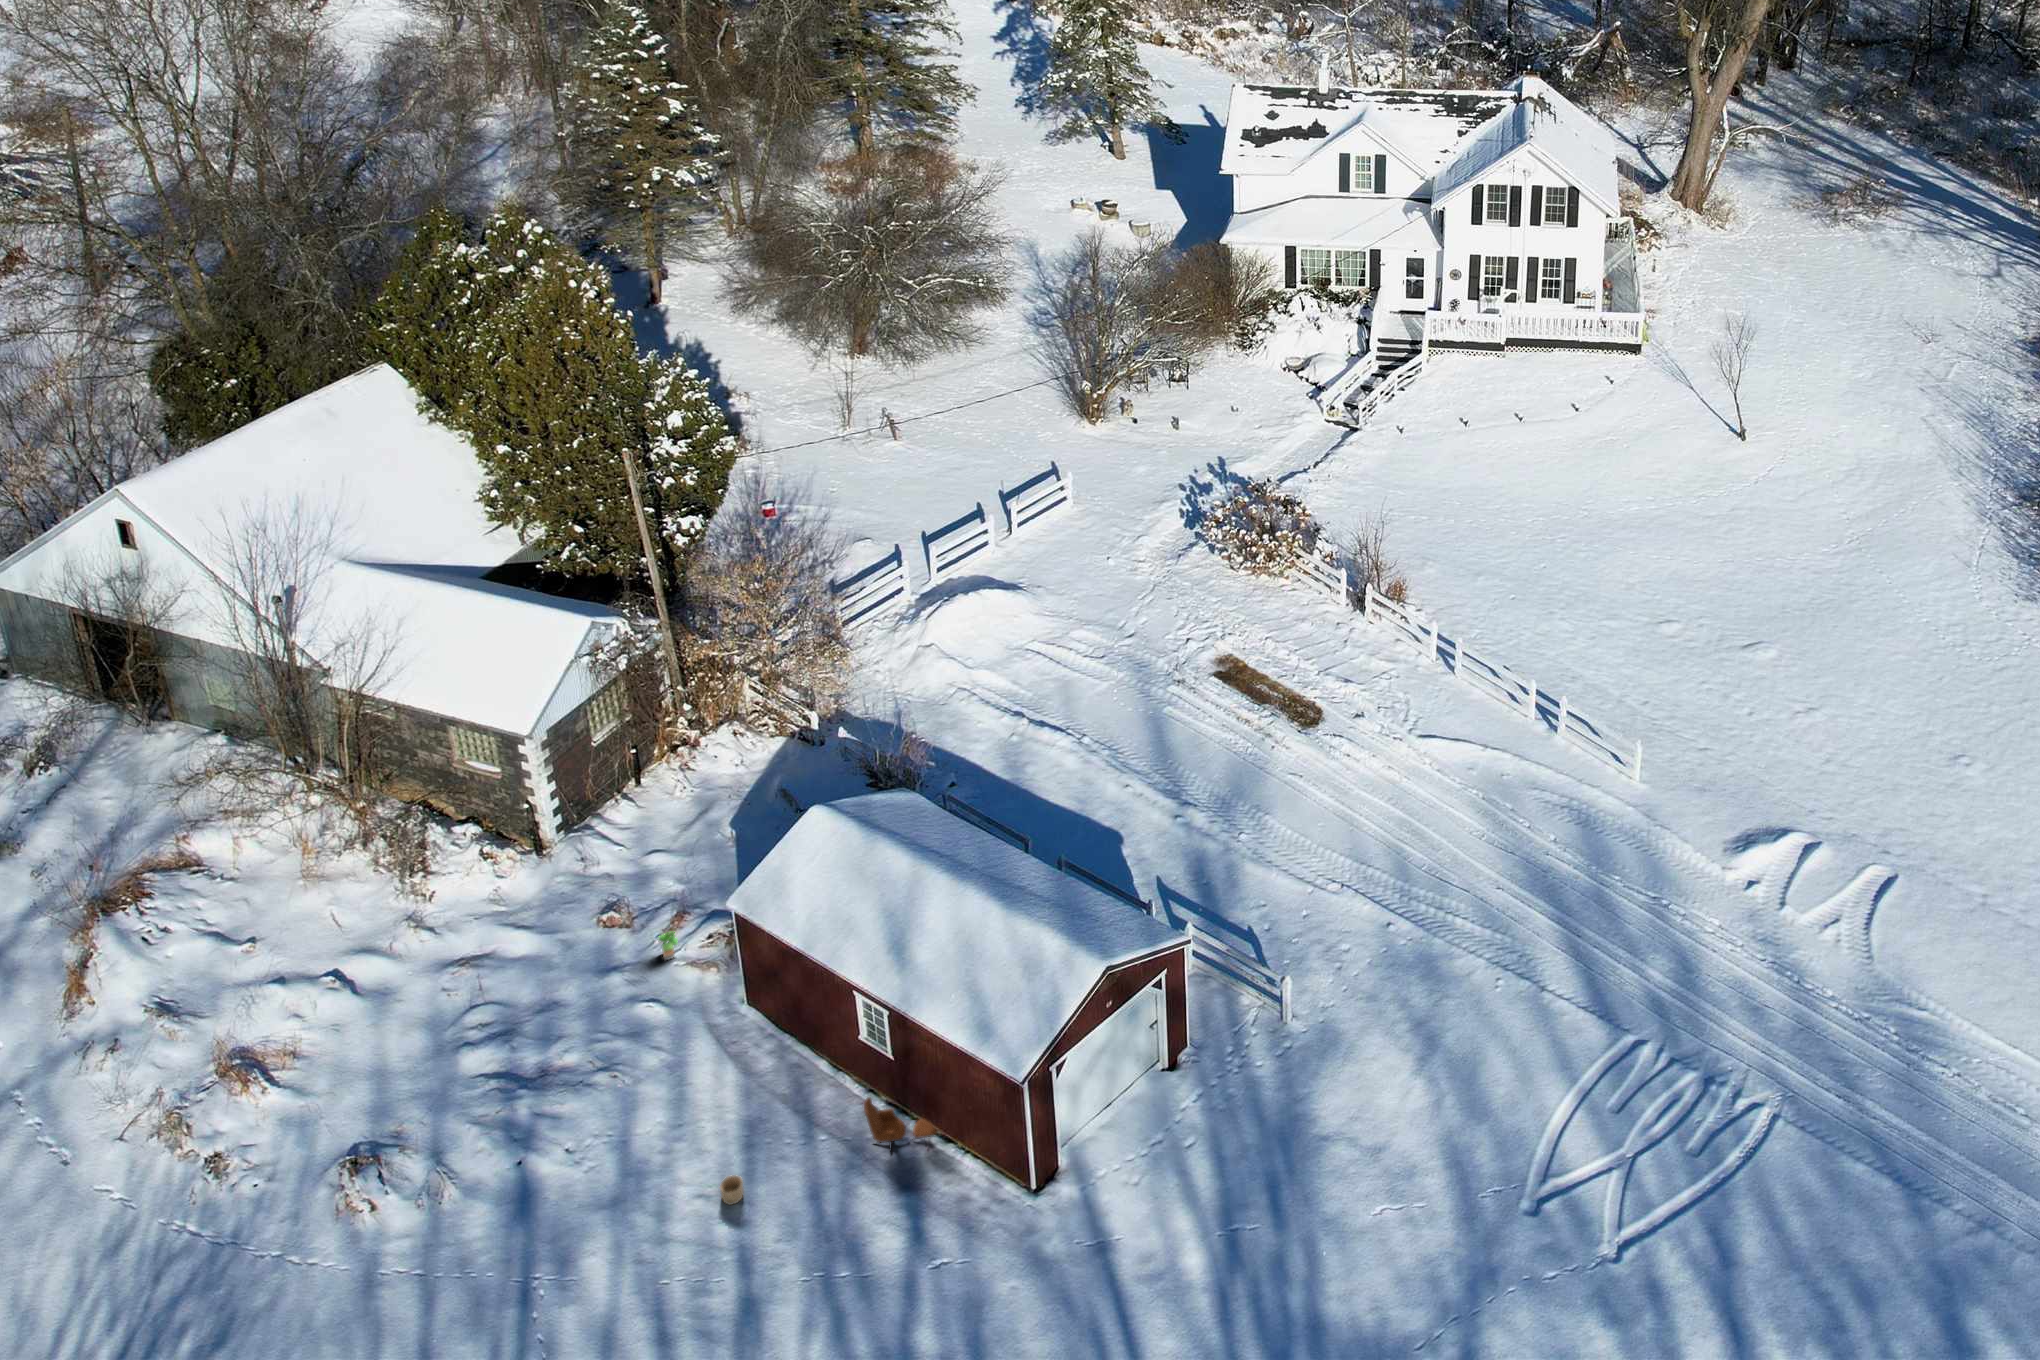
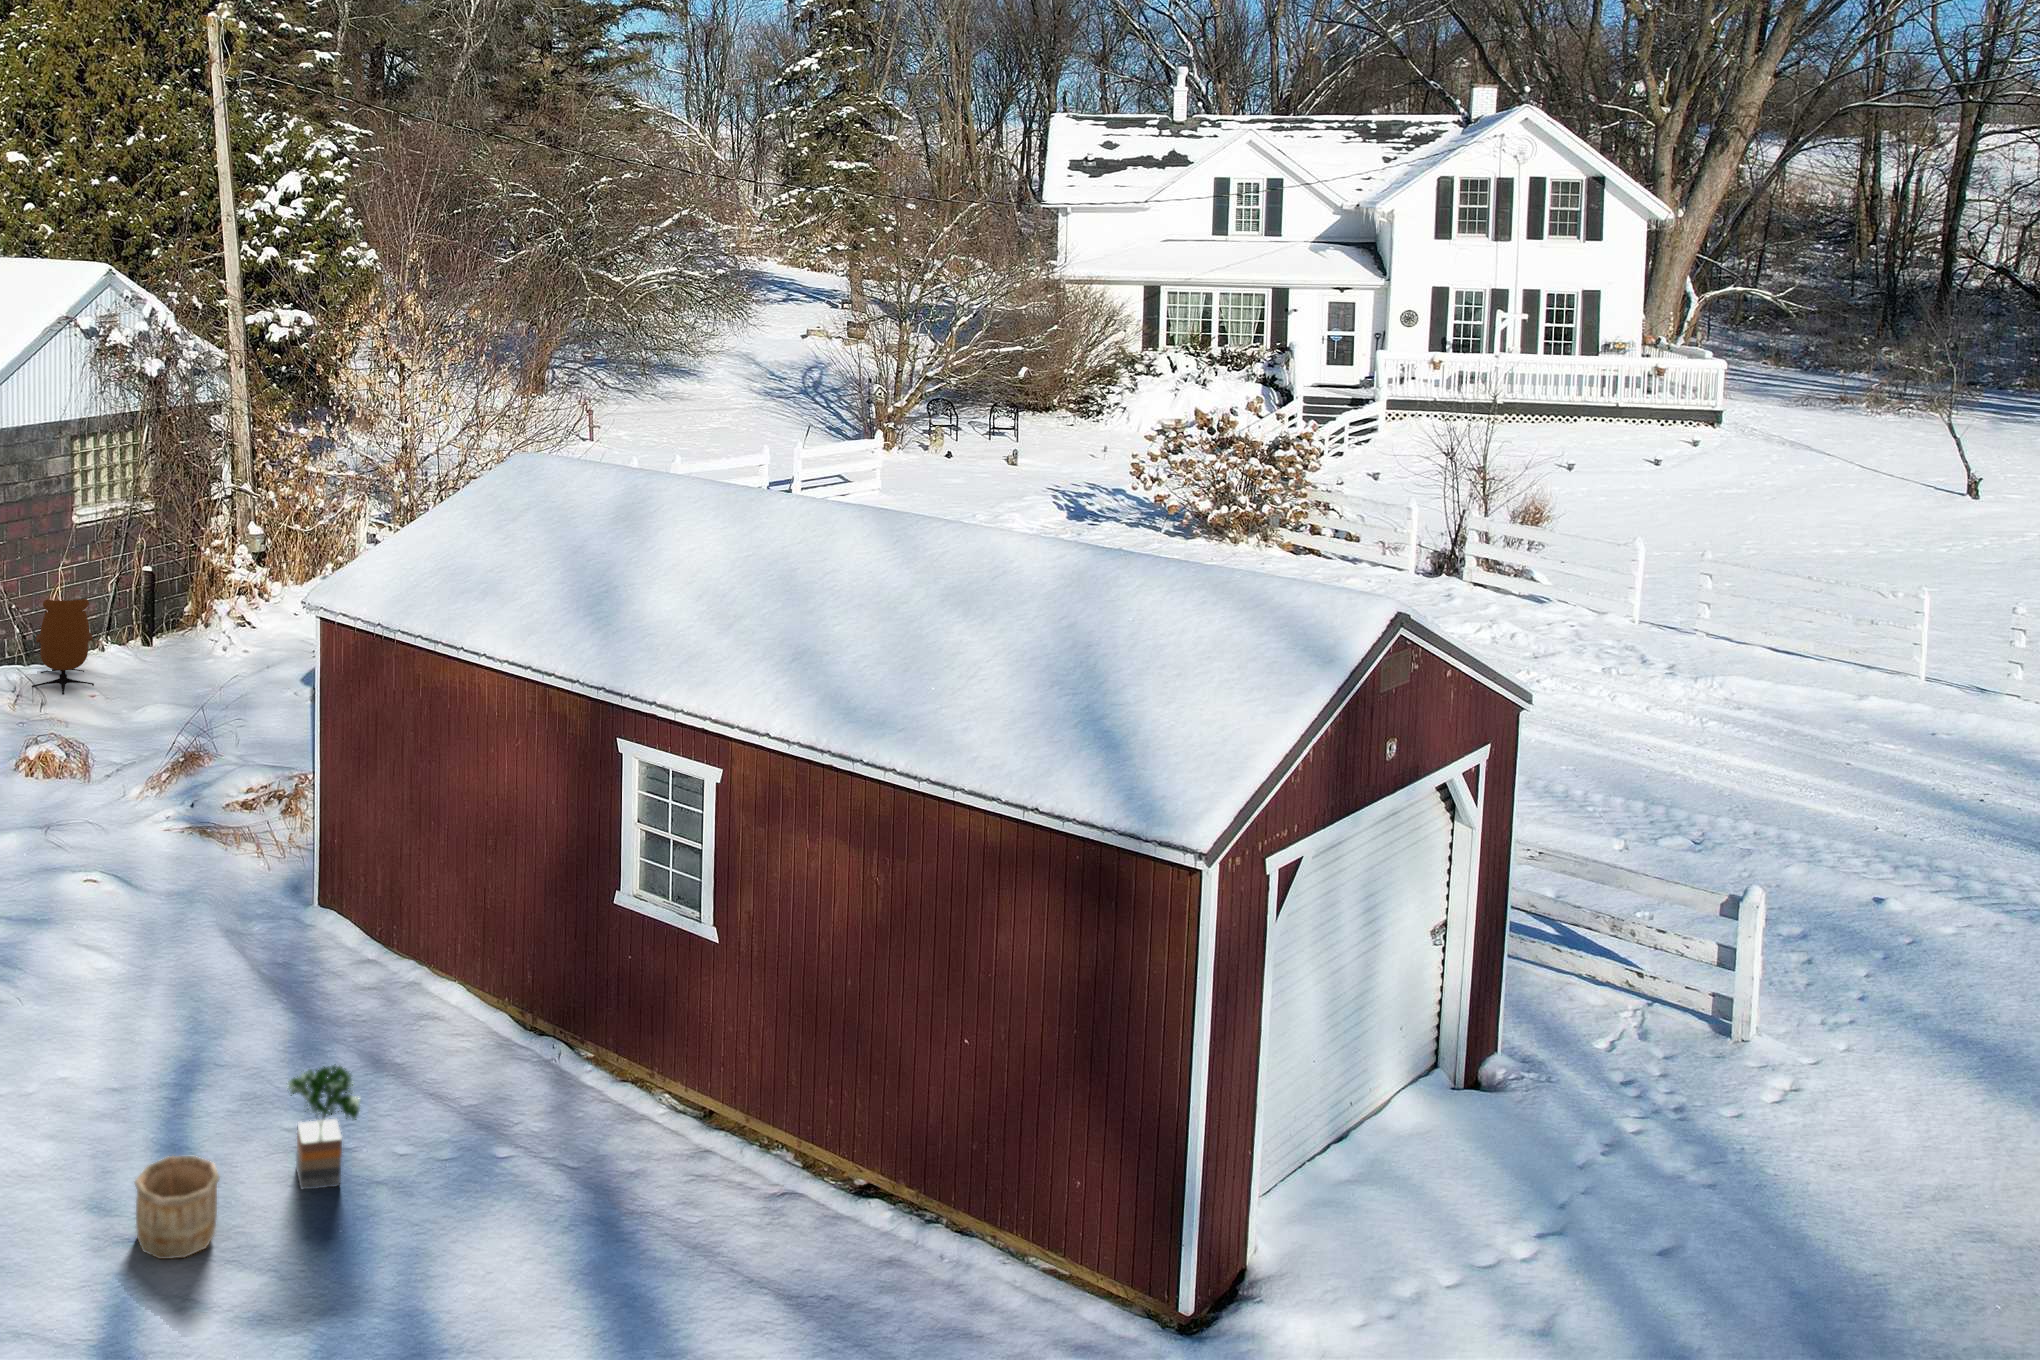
potted tree: present [657,931,677,960] -> present [288,1064,360,1189]
lounge chair: present [864,1097,937,1148] -> present [32,599,94,694]

